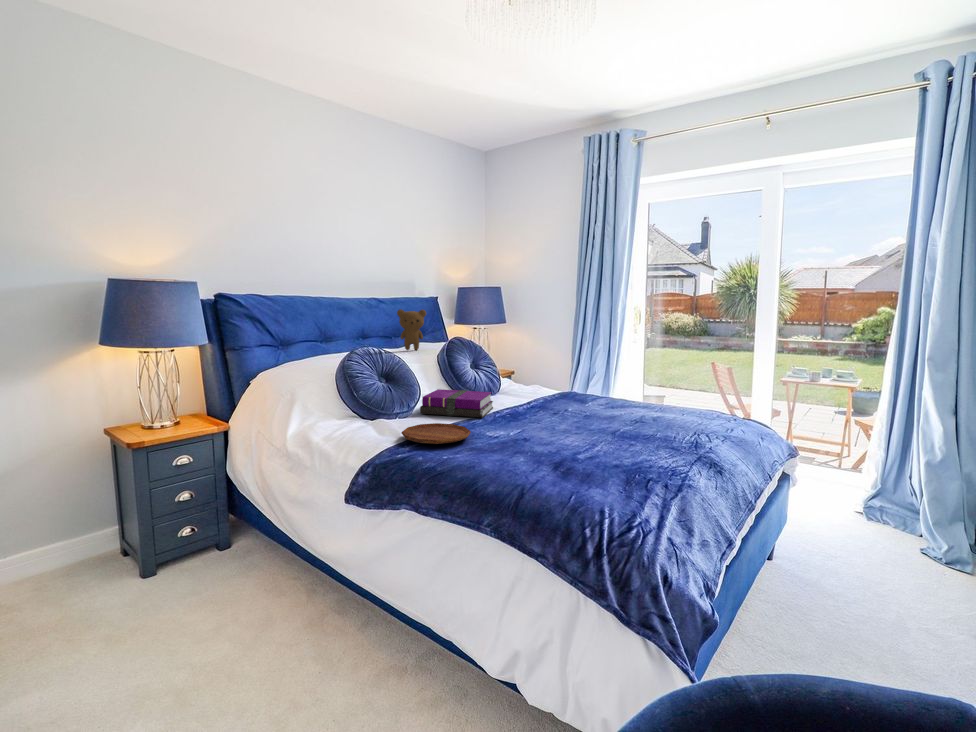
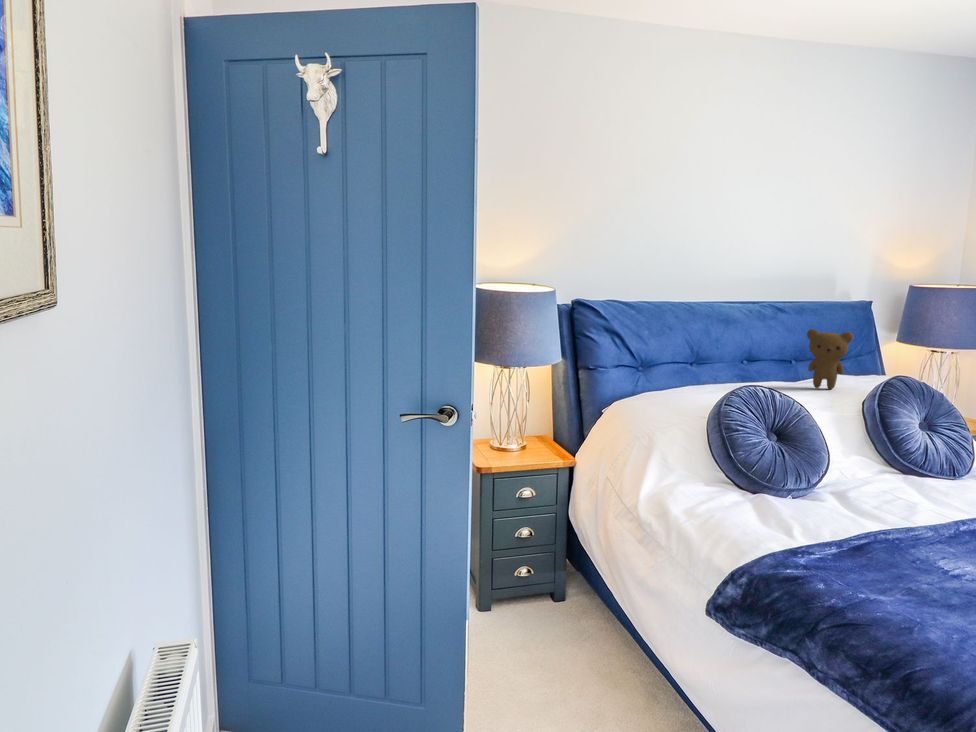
notebook: present [420,389,493,417] -> none [827,460,954,524]
tray: present [402,423,471,444] -> none [795,523,908,570]

